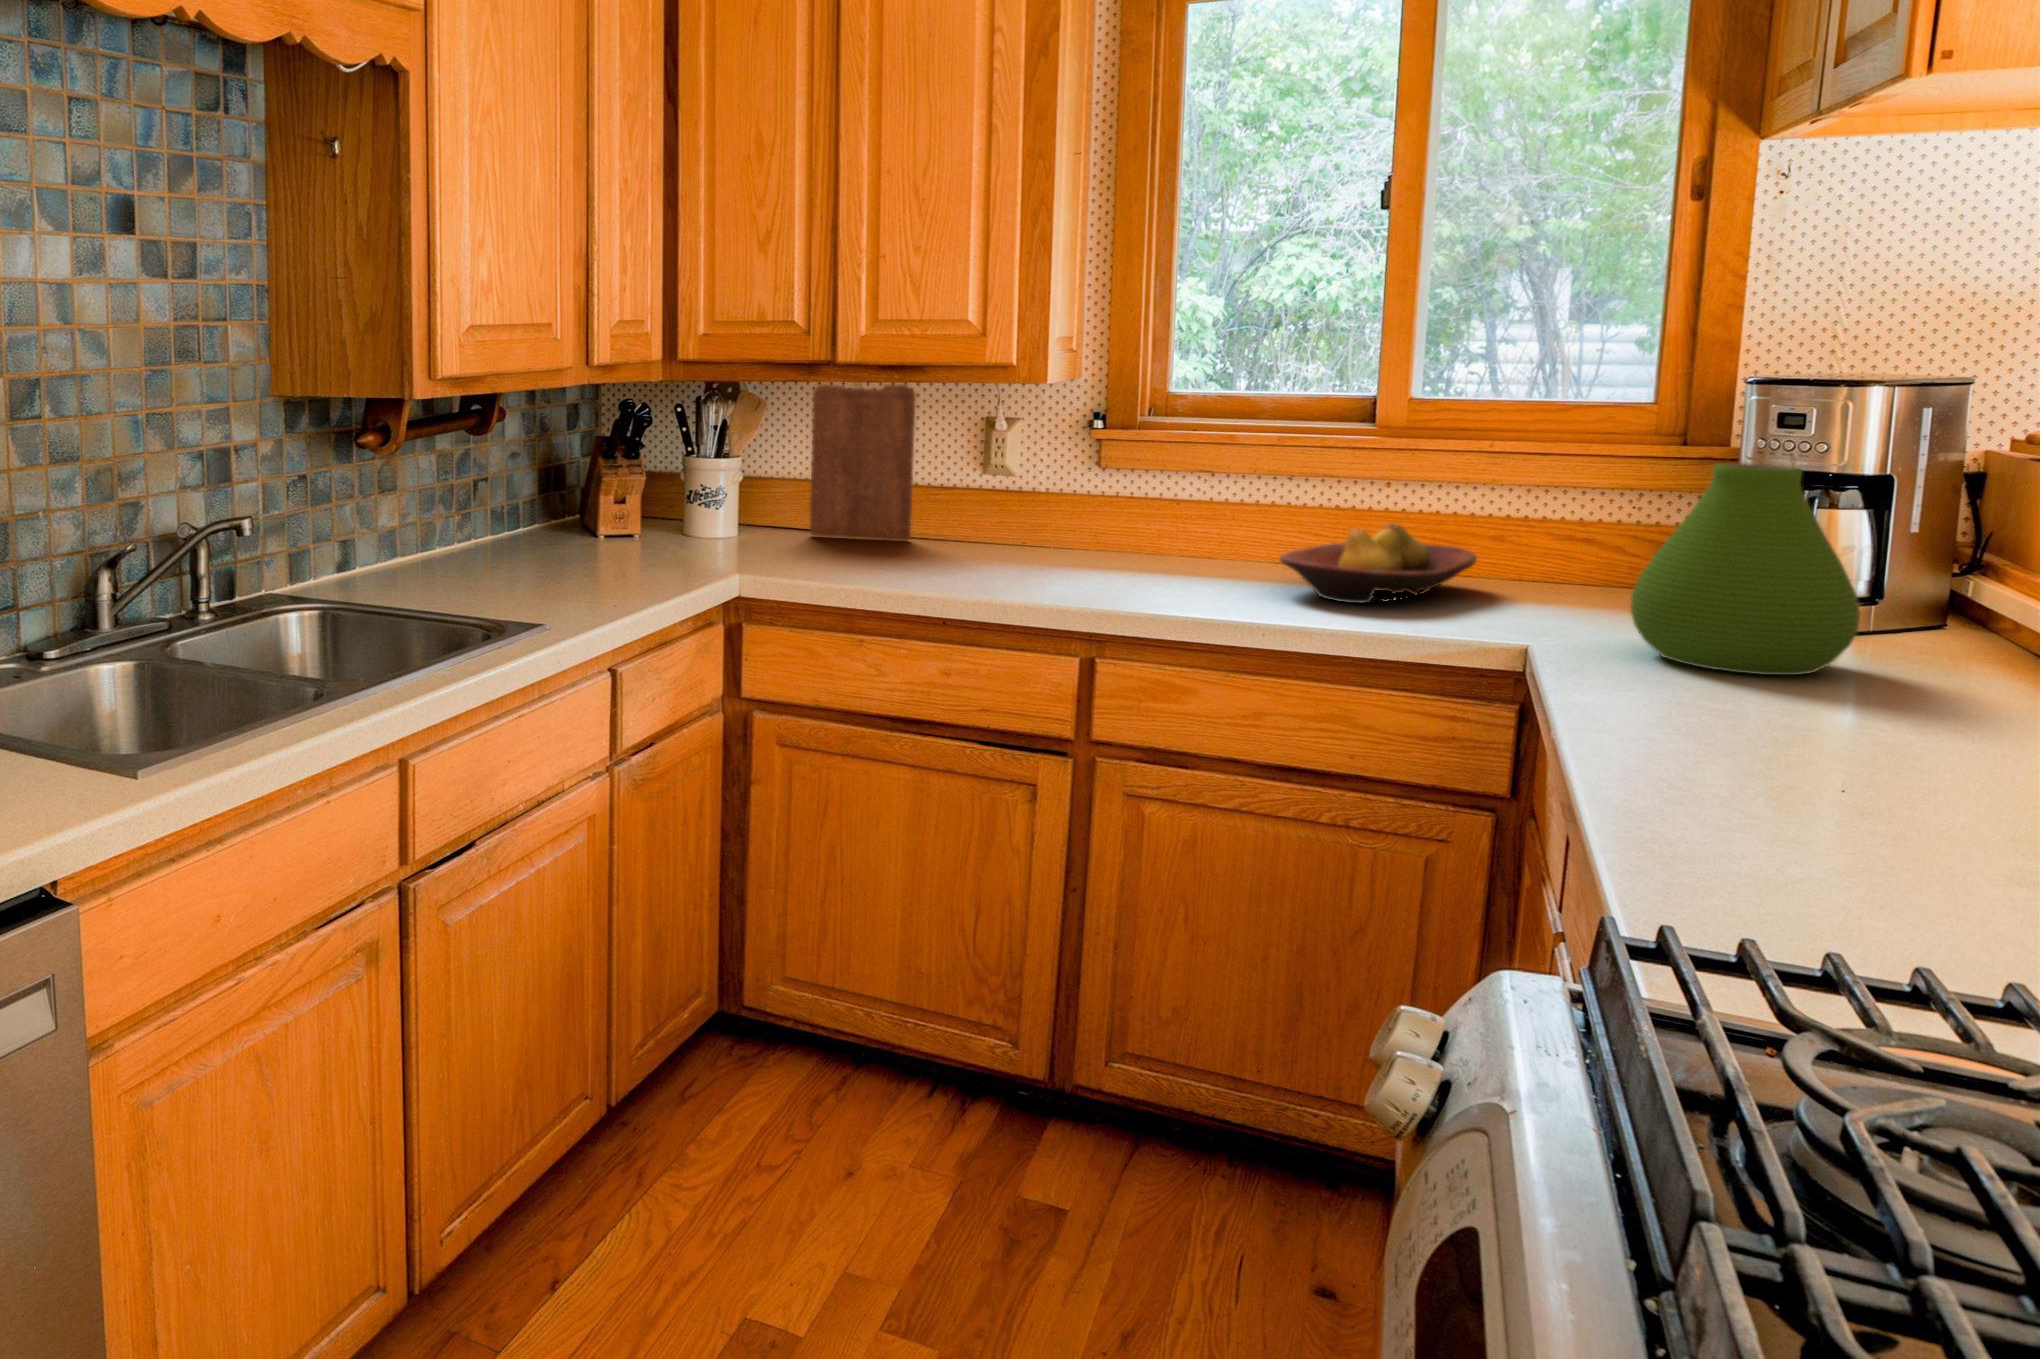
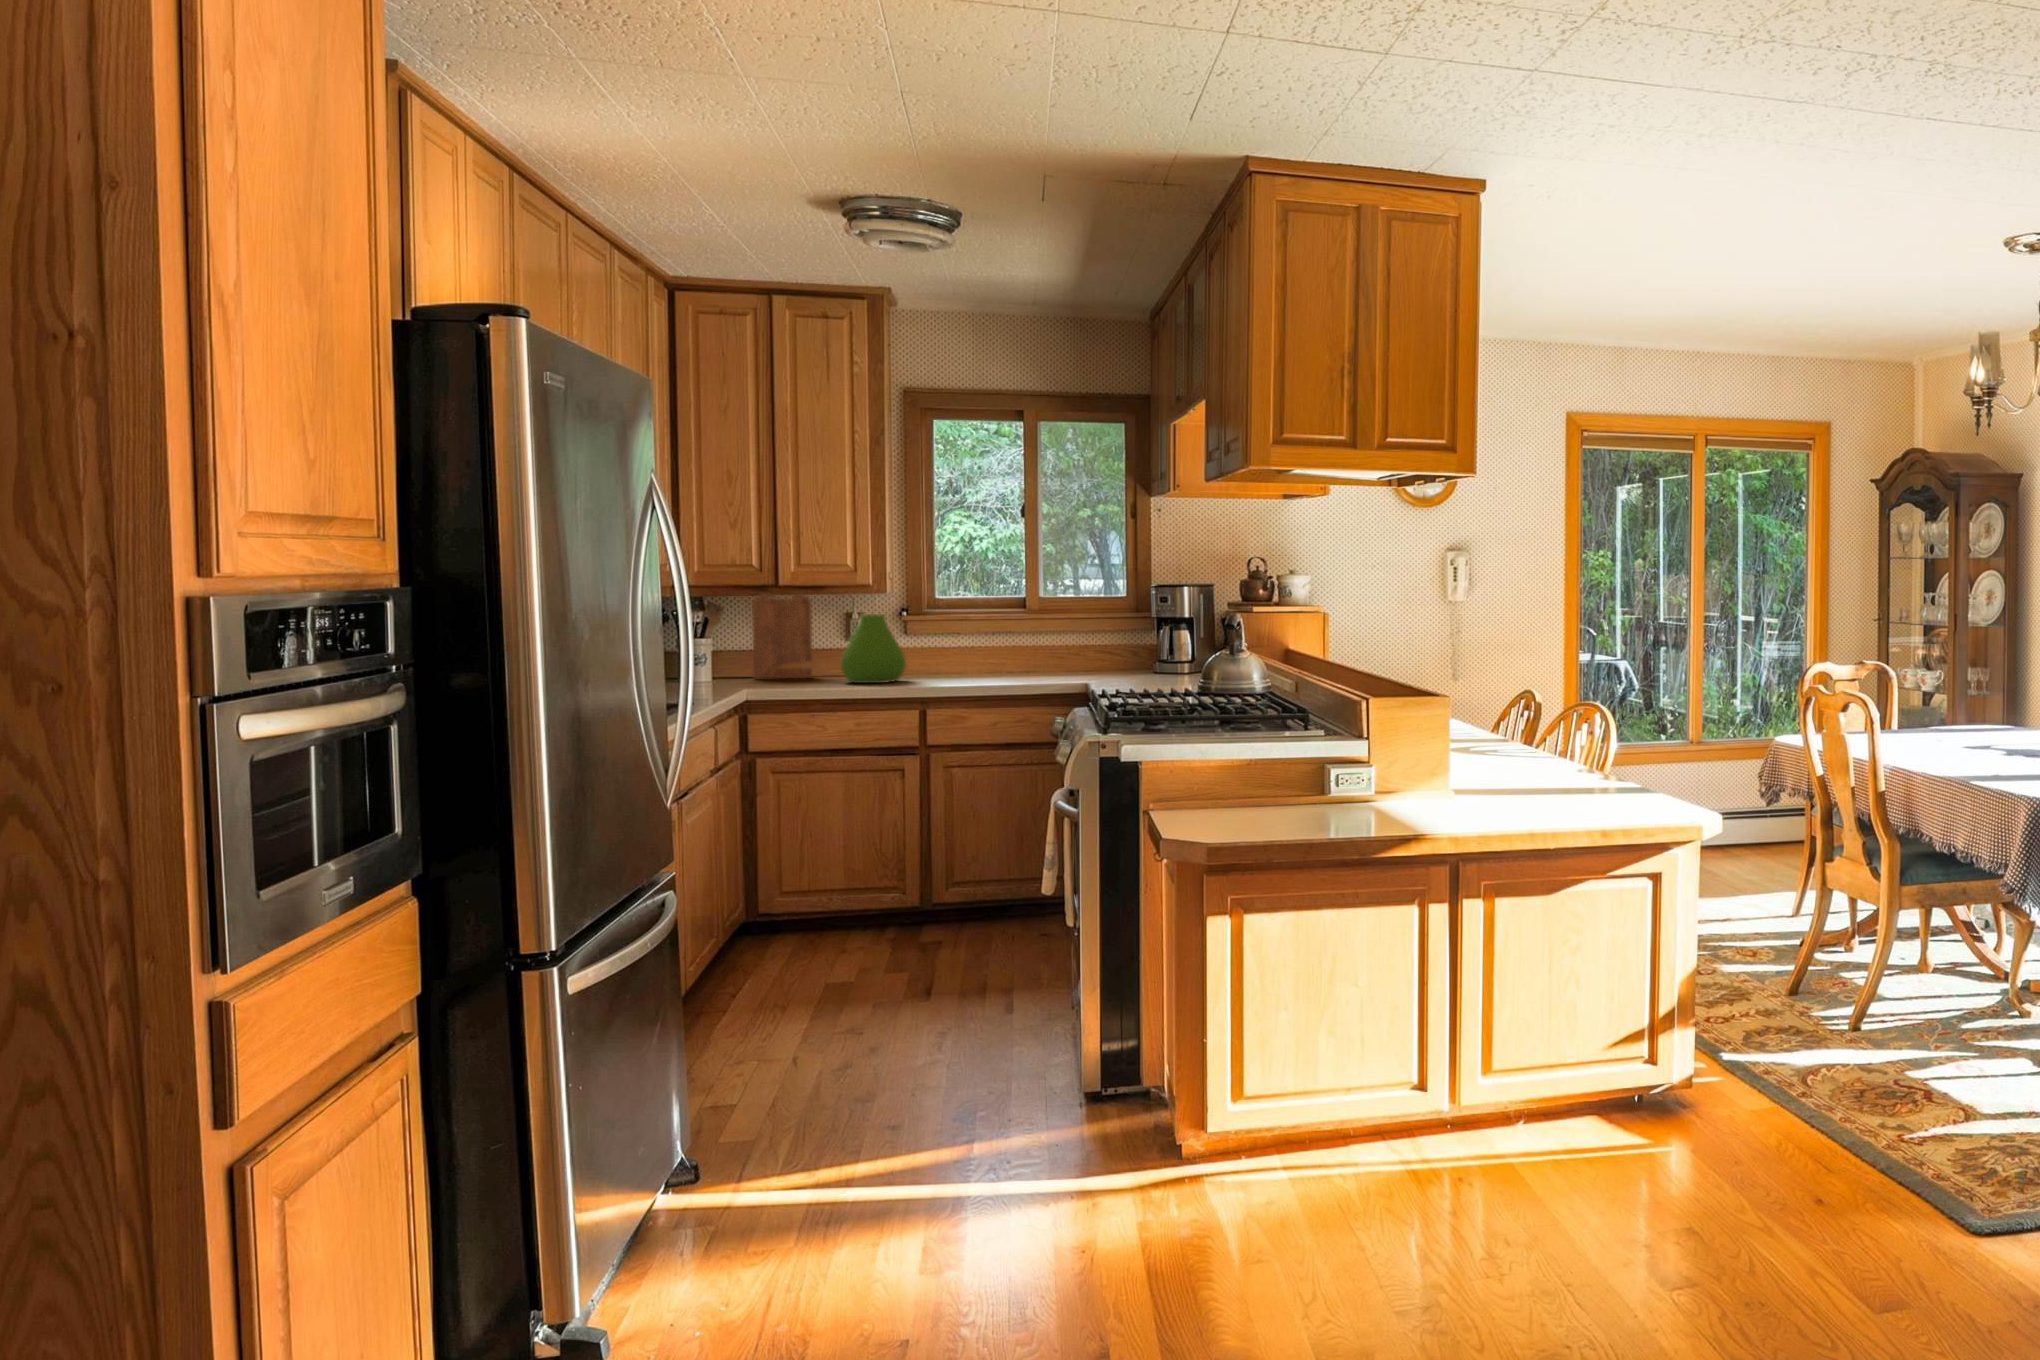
vase: present [1631,463,1860,675] -> present [841,614,906,683]
fruit bowl: present [1280,523,1477,603] -> none [997,648,1071,679]

